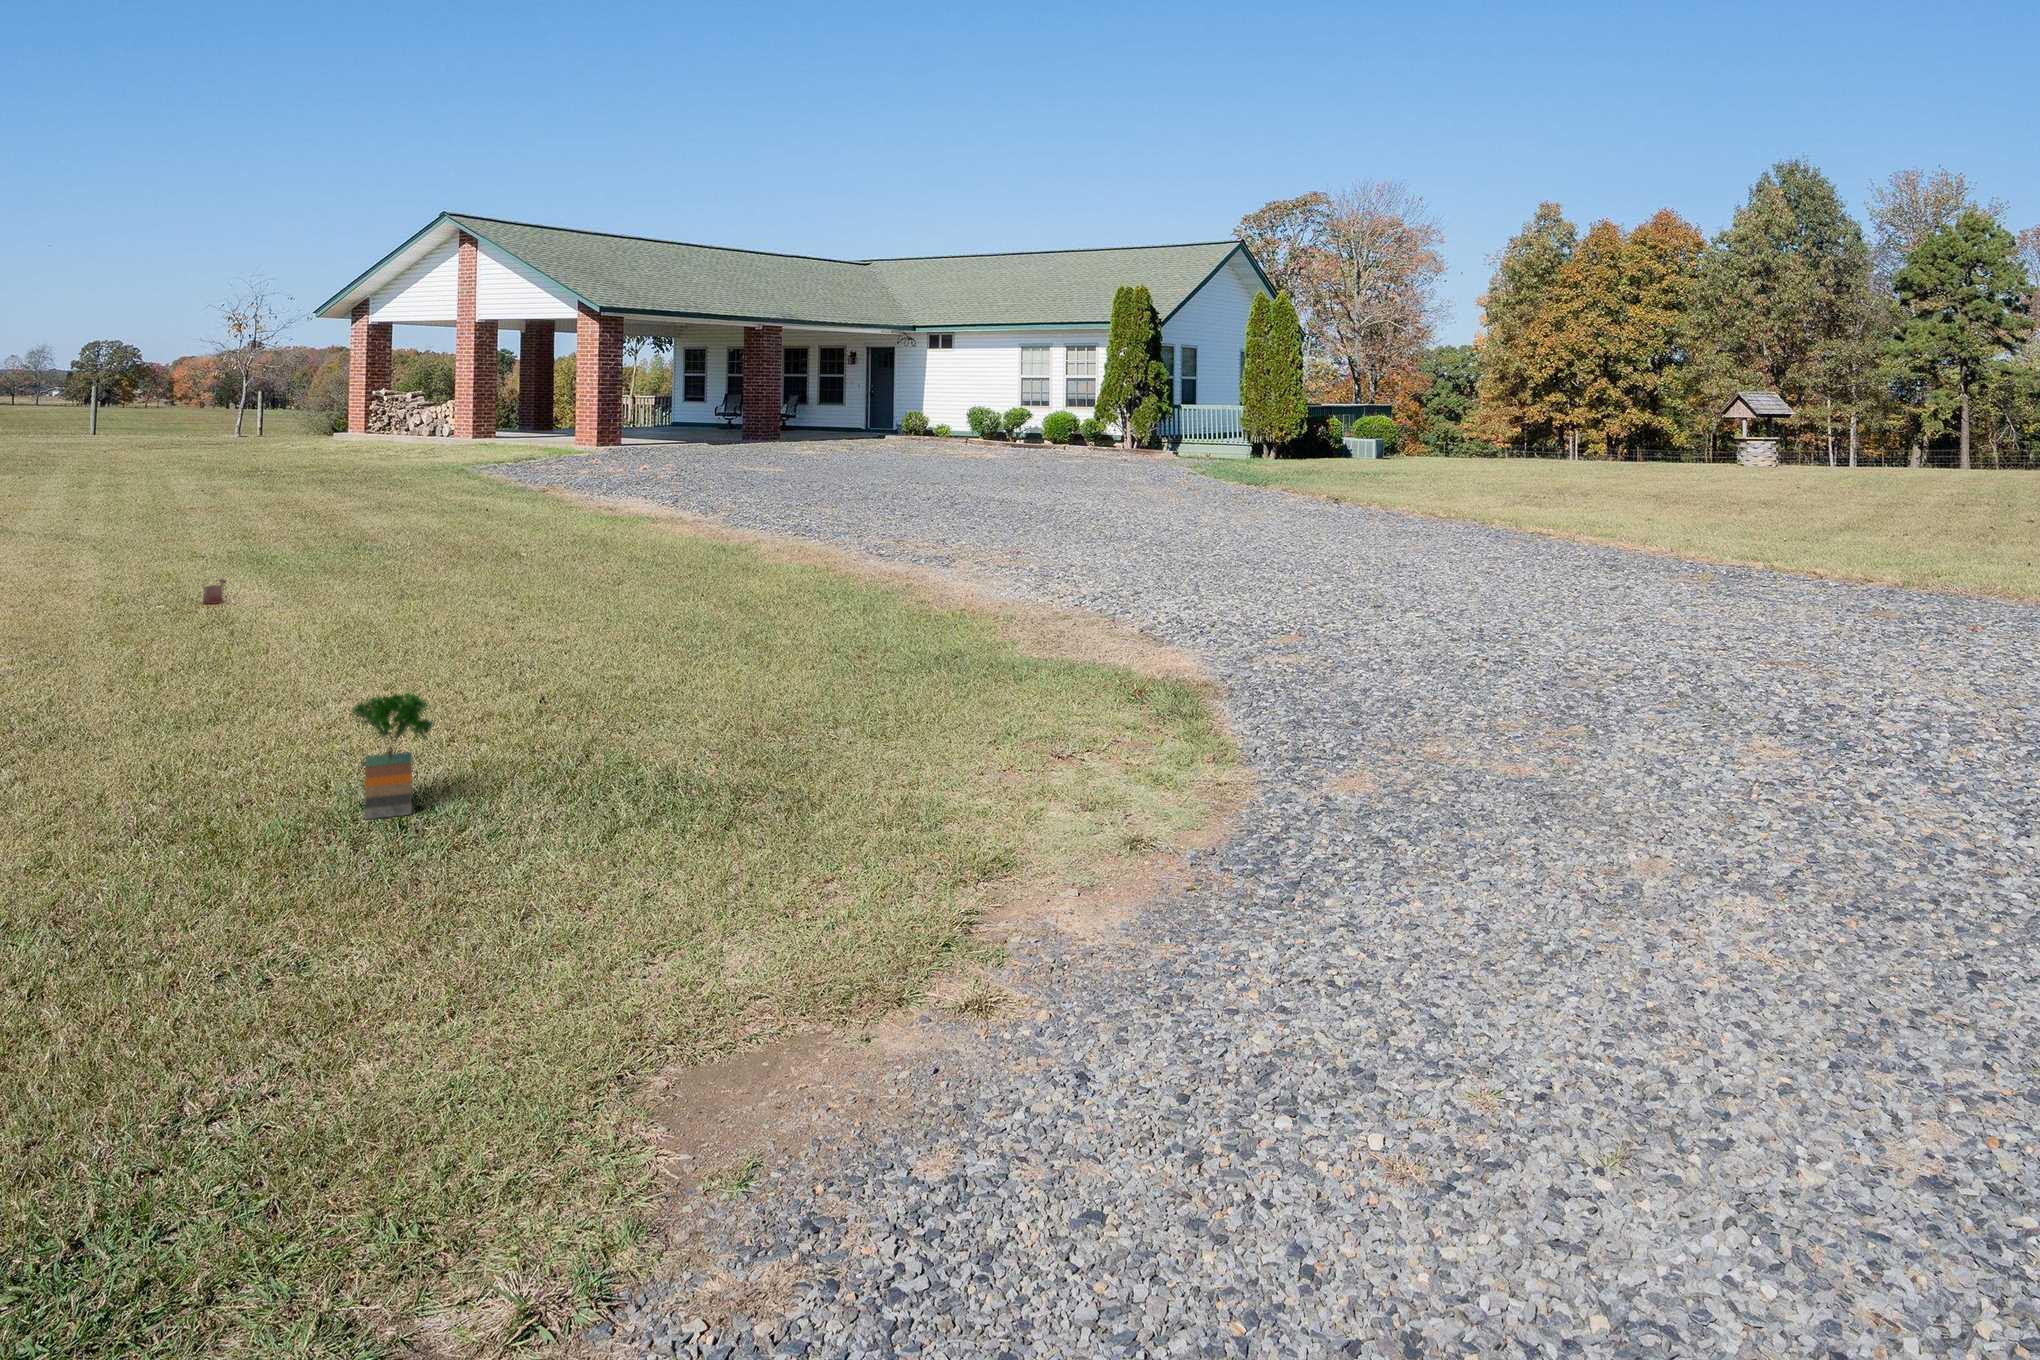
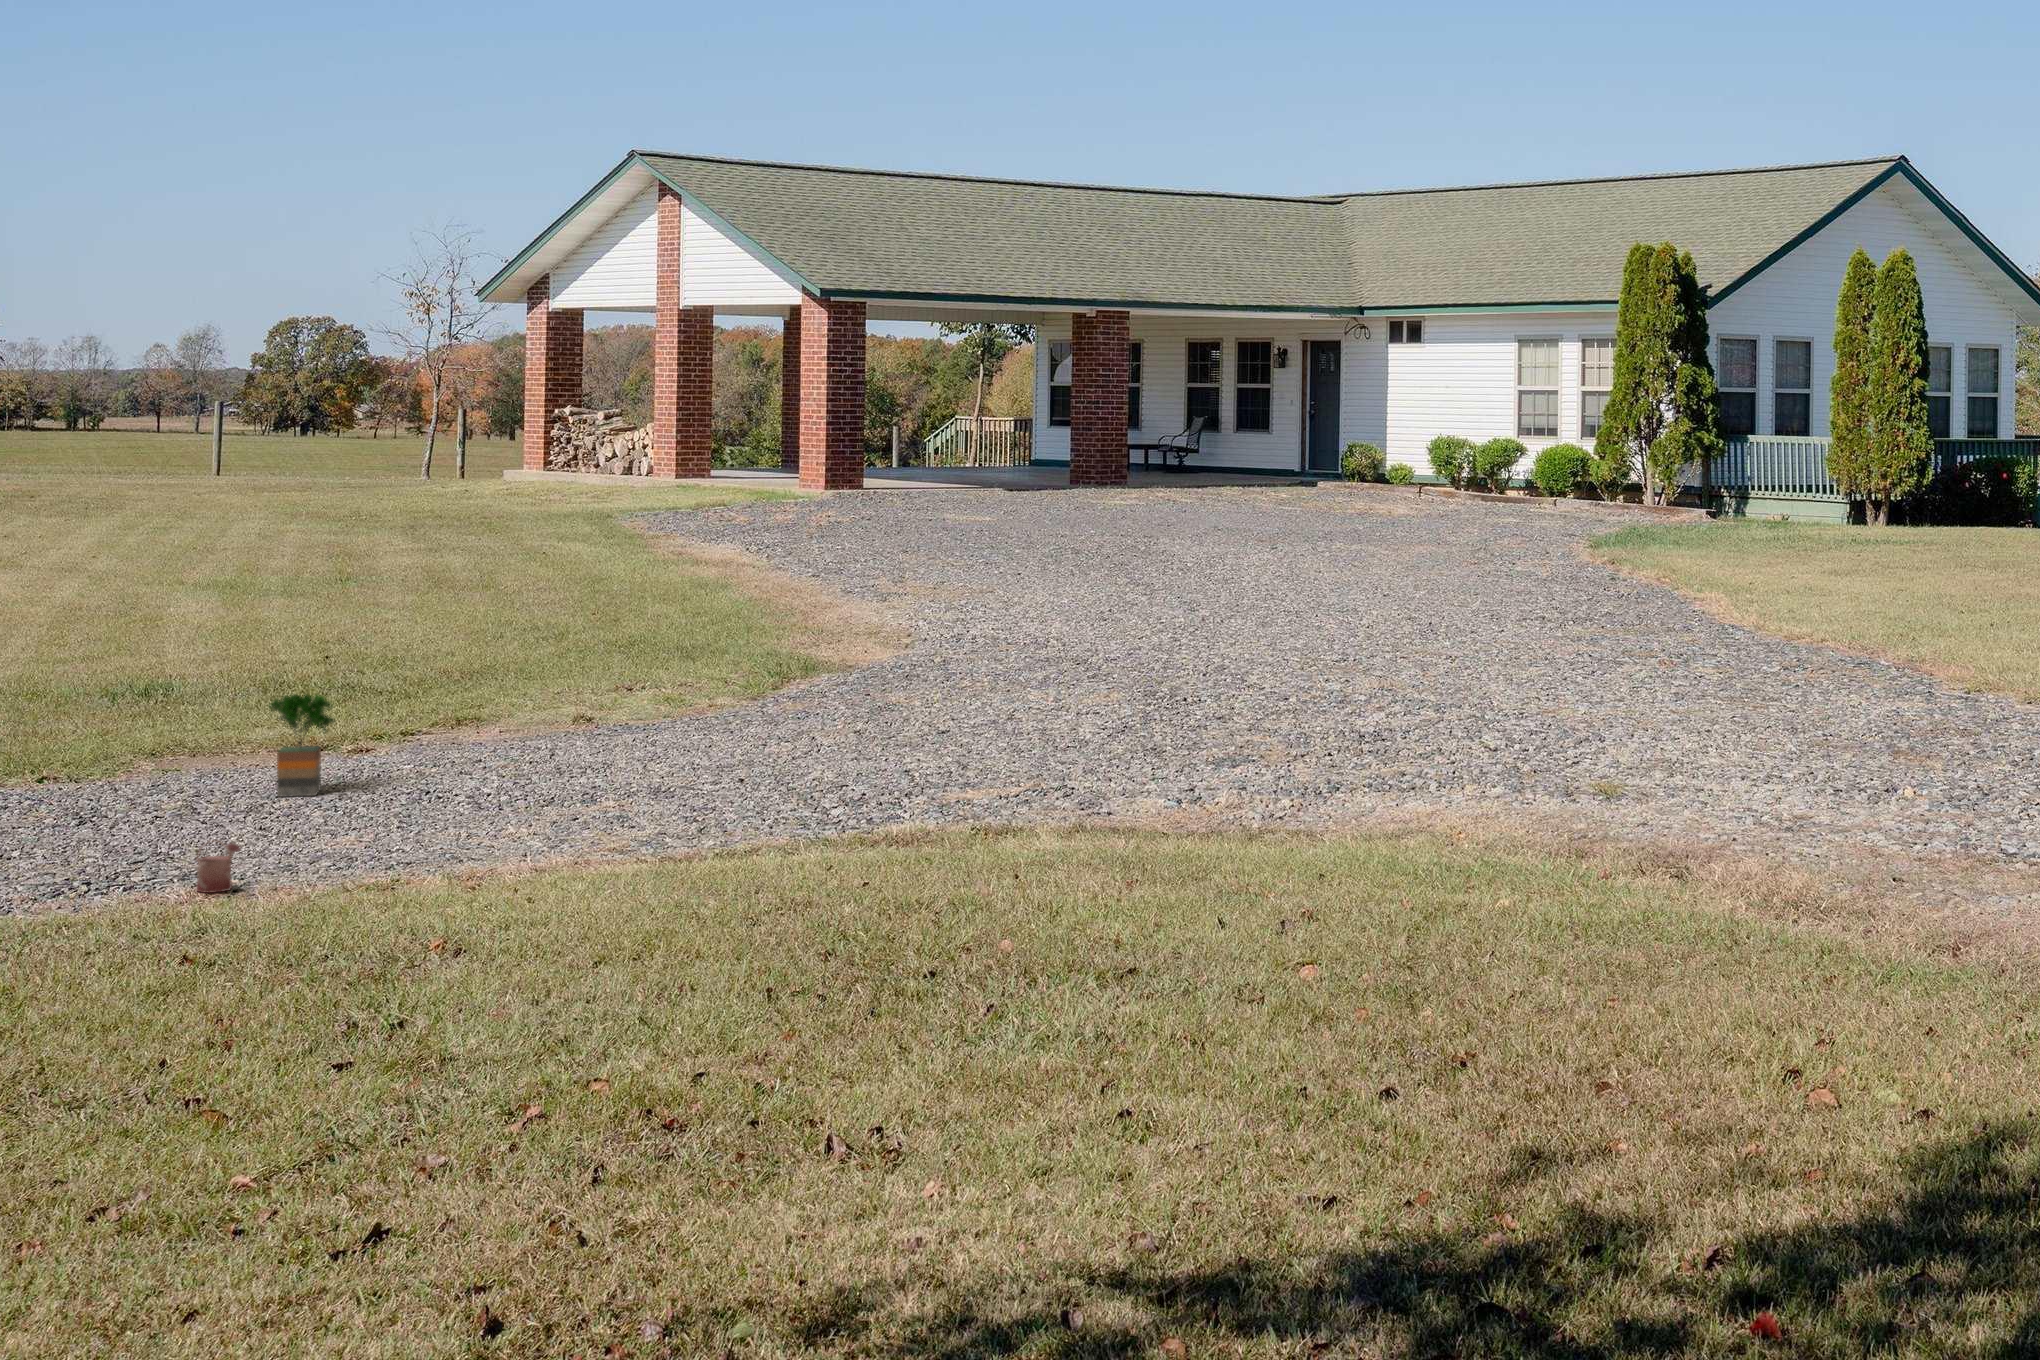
watering can: present [203,579,227,604] -> present [196,841,241,893]

